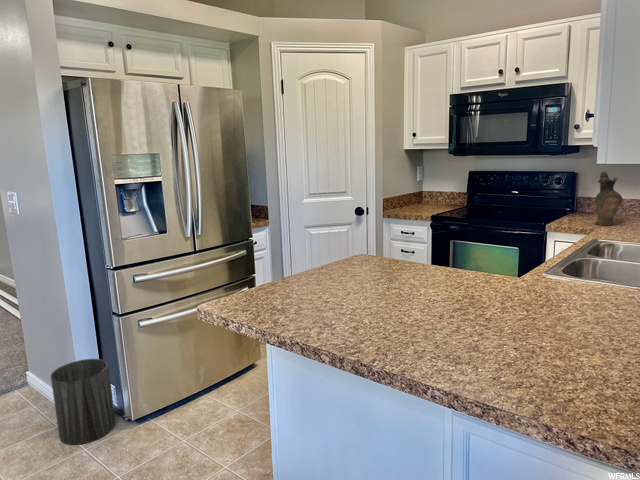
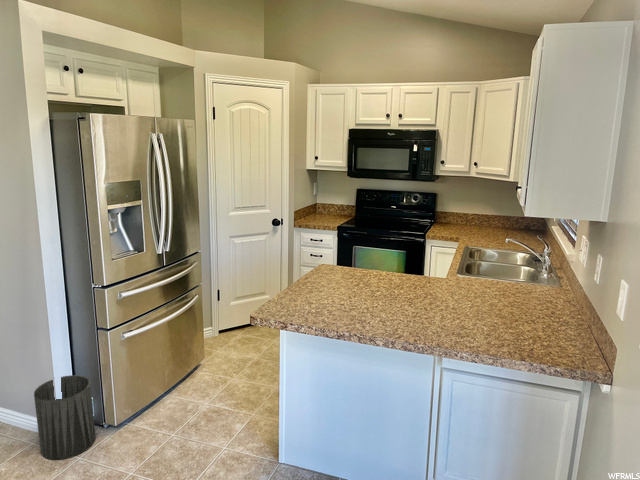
ceramic pitcher: present [595,171,622,225] -> none [456,196,474,234]

